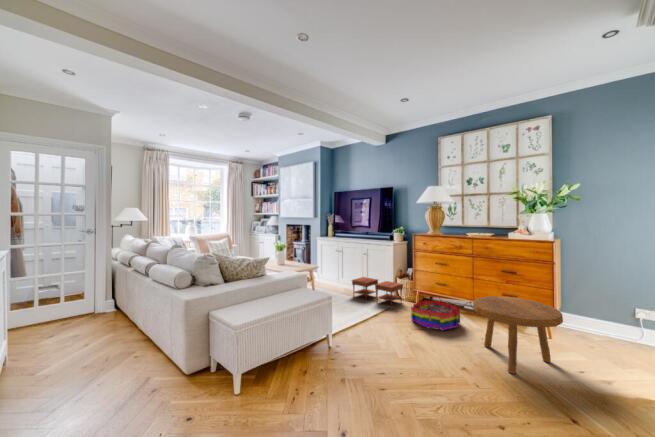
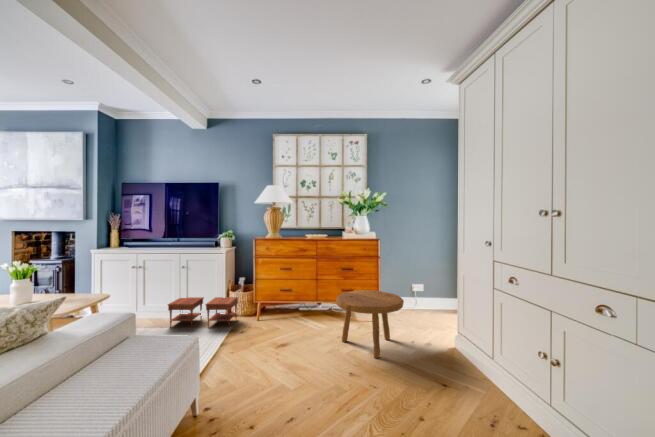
storage bin: present [411,301,460,331] -> none [261,308,310,340]

